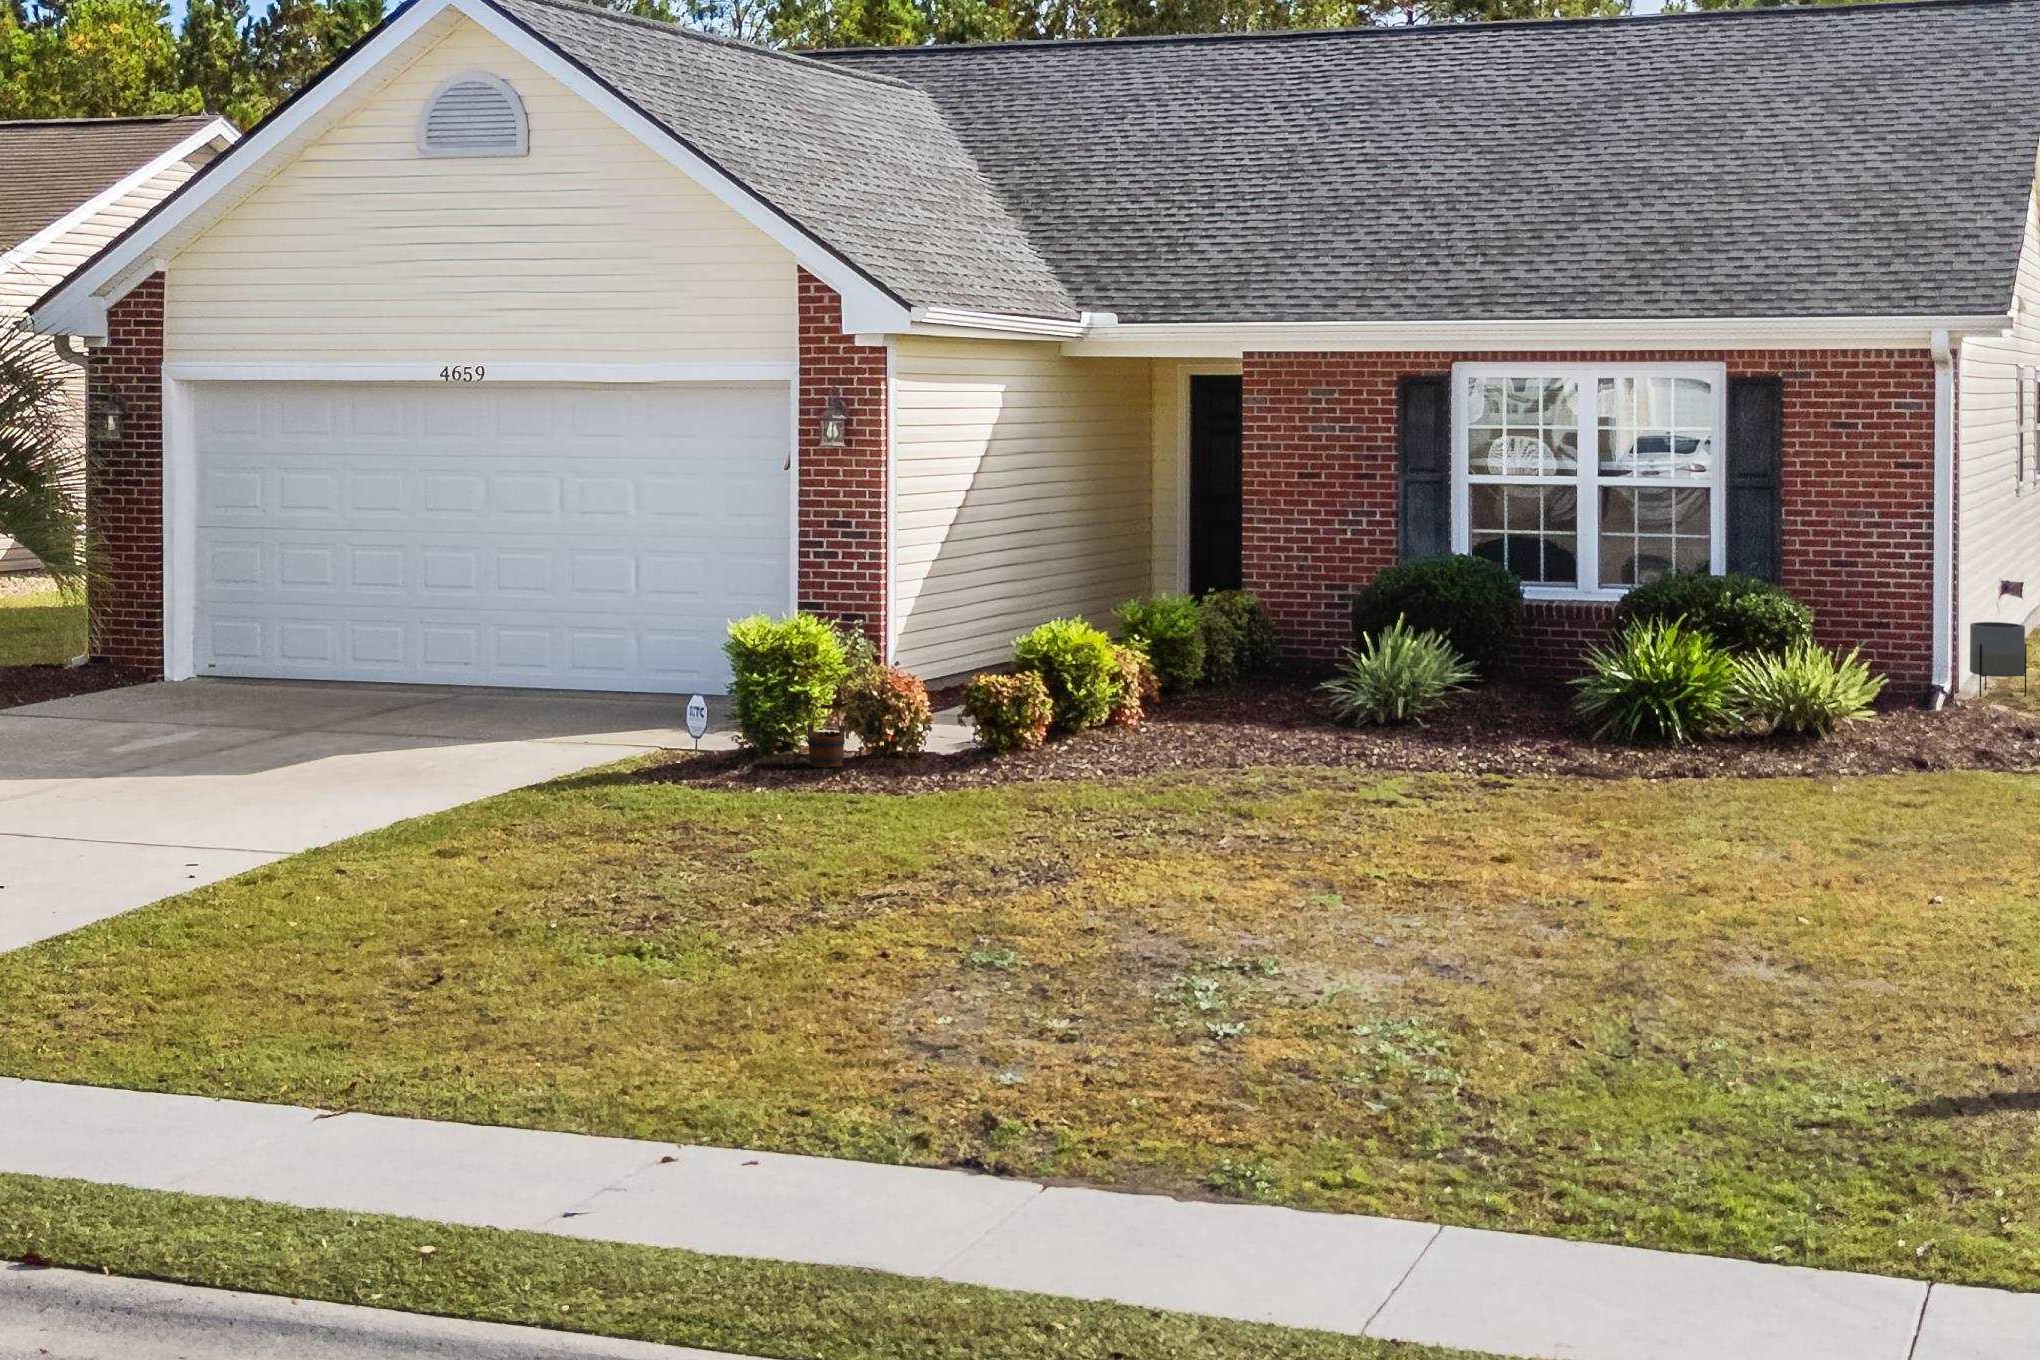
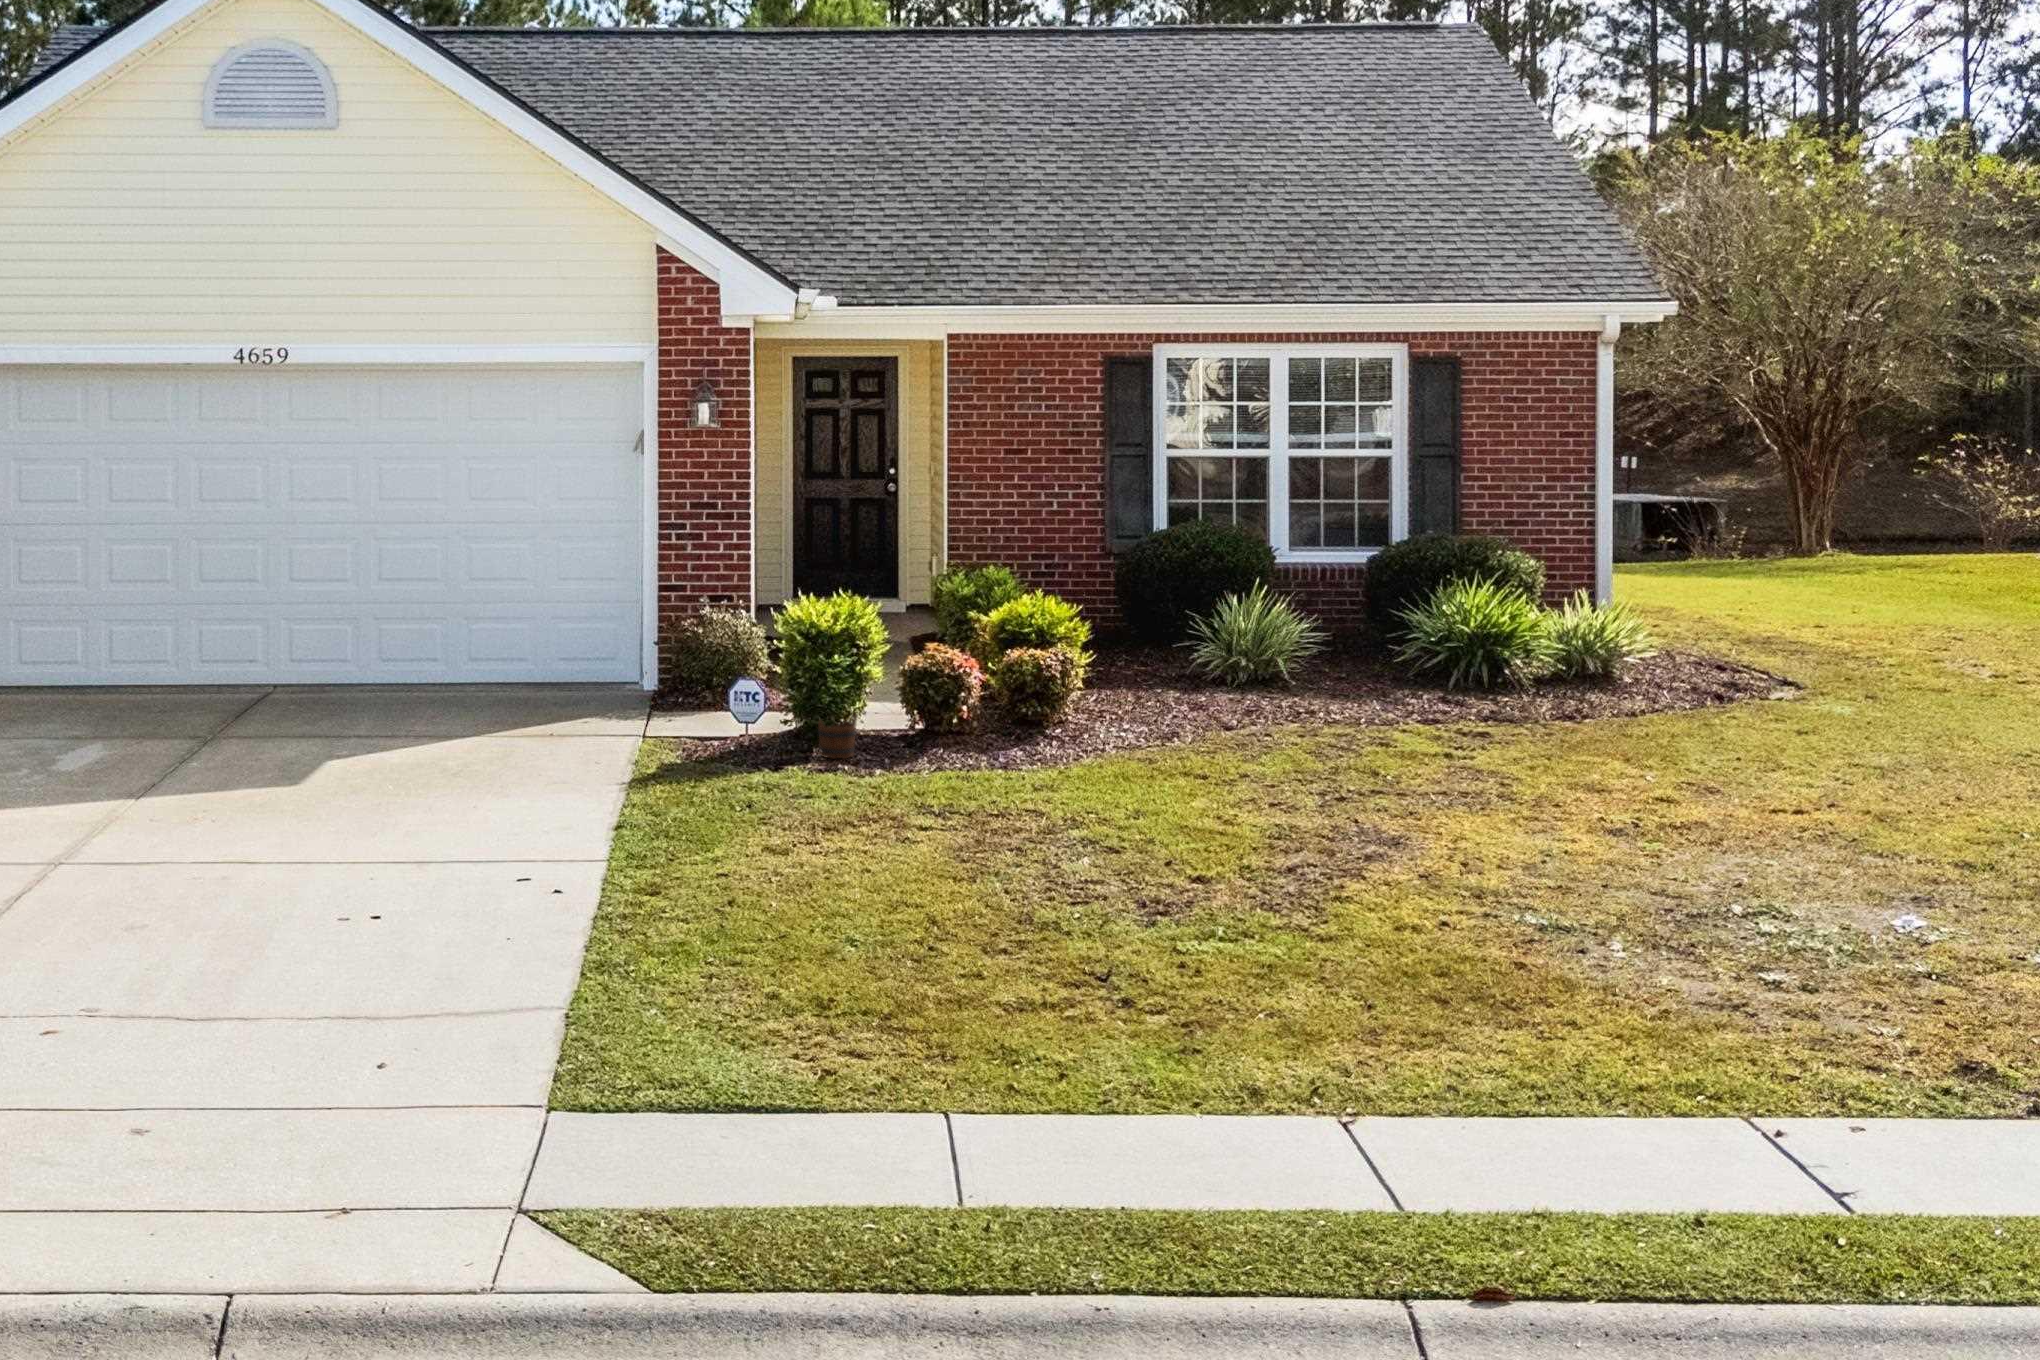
planter: present [1970,622,2026,697] -> none [1551,567,1599,632]

